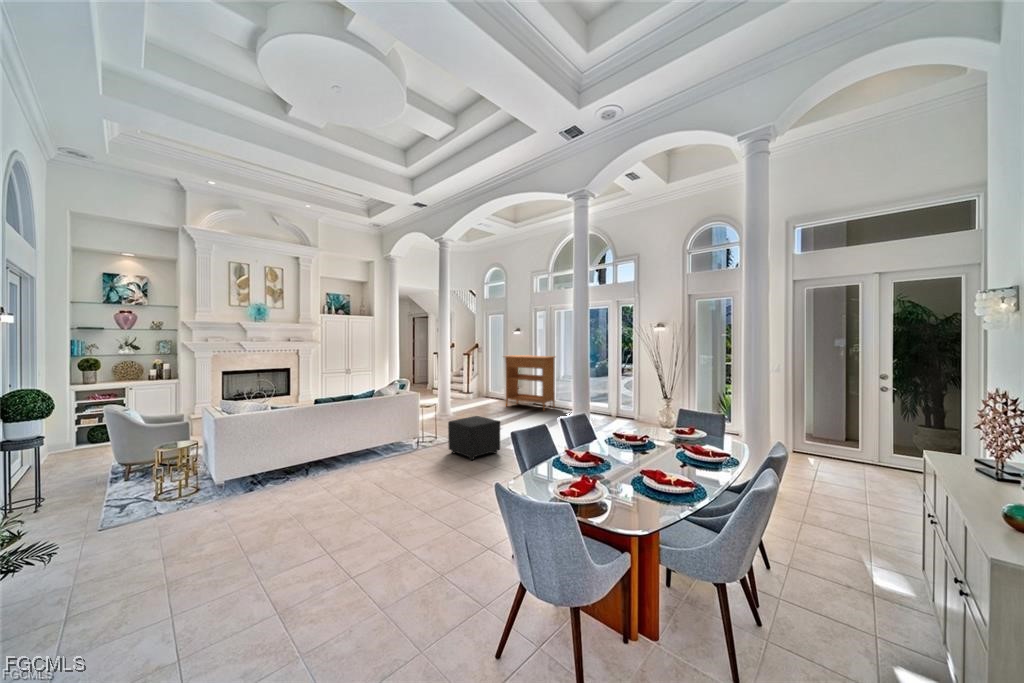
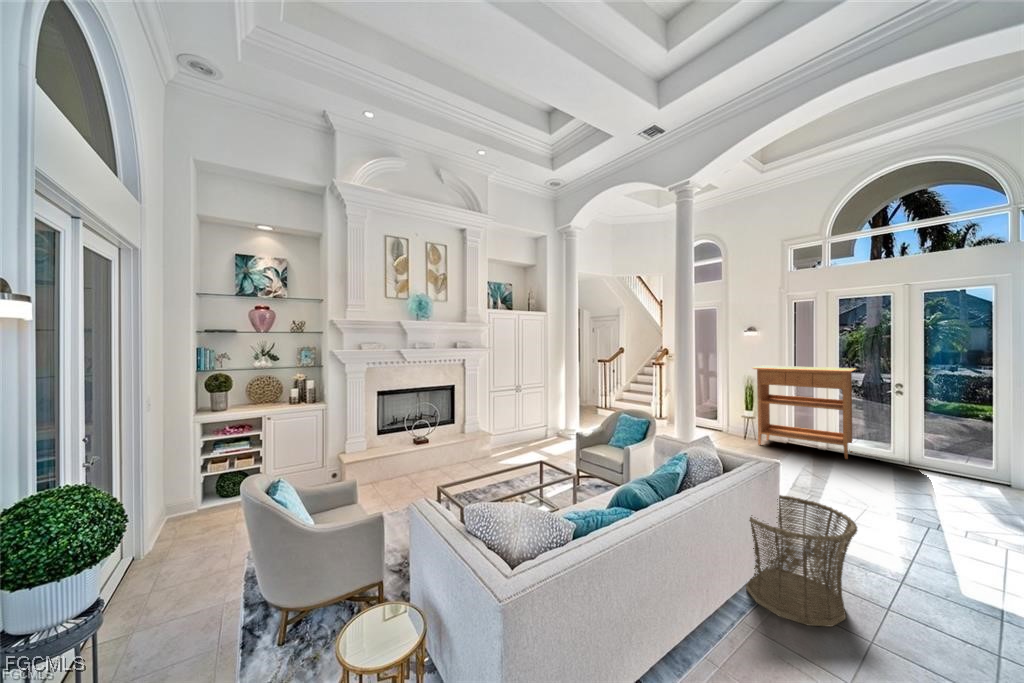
basket: none [381,414,429,465] -> present [746,495,857,627]
ottoman: present [448,416,500,460] -> none [860,497,998,621]

